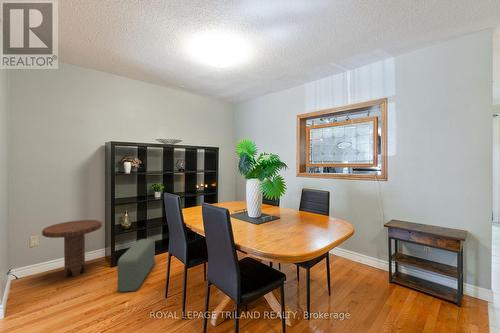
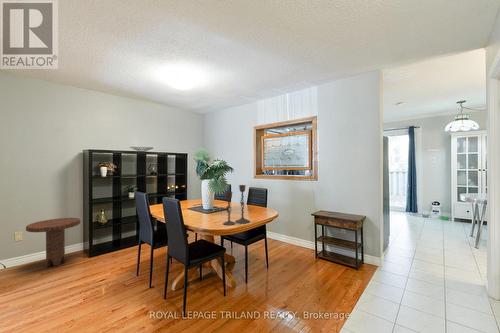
candlestick: none [283,187,319,244] -> present [223,185,250,225]
pouf: present [118,239,155,292] -> none [95,233,129,275]

